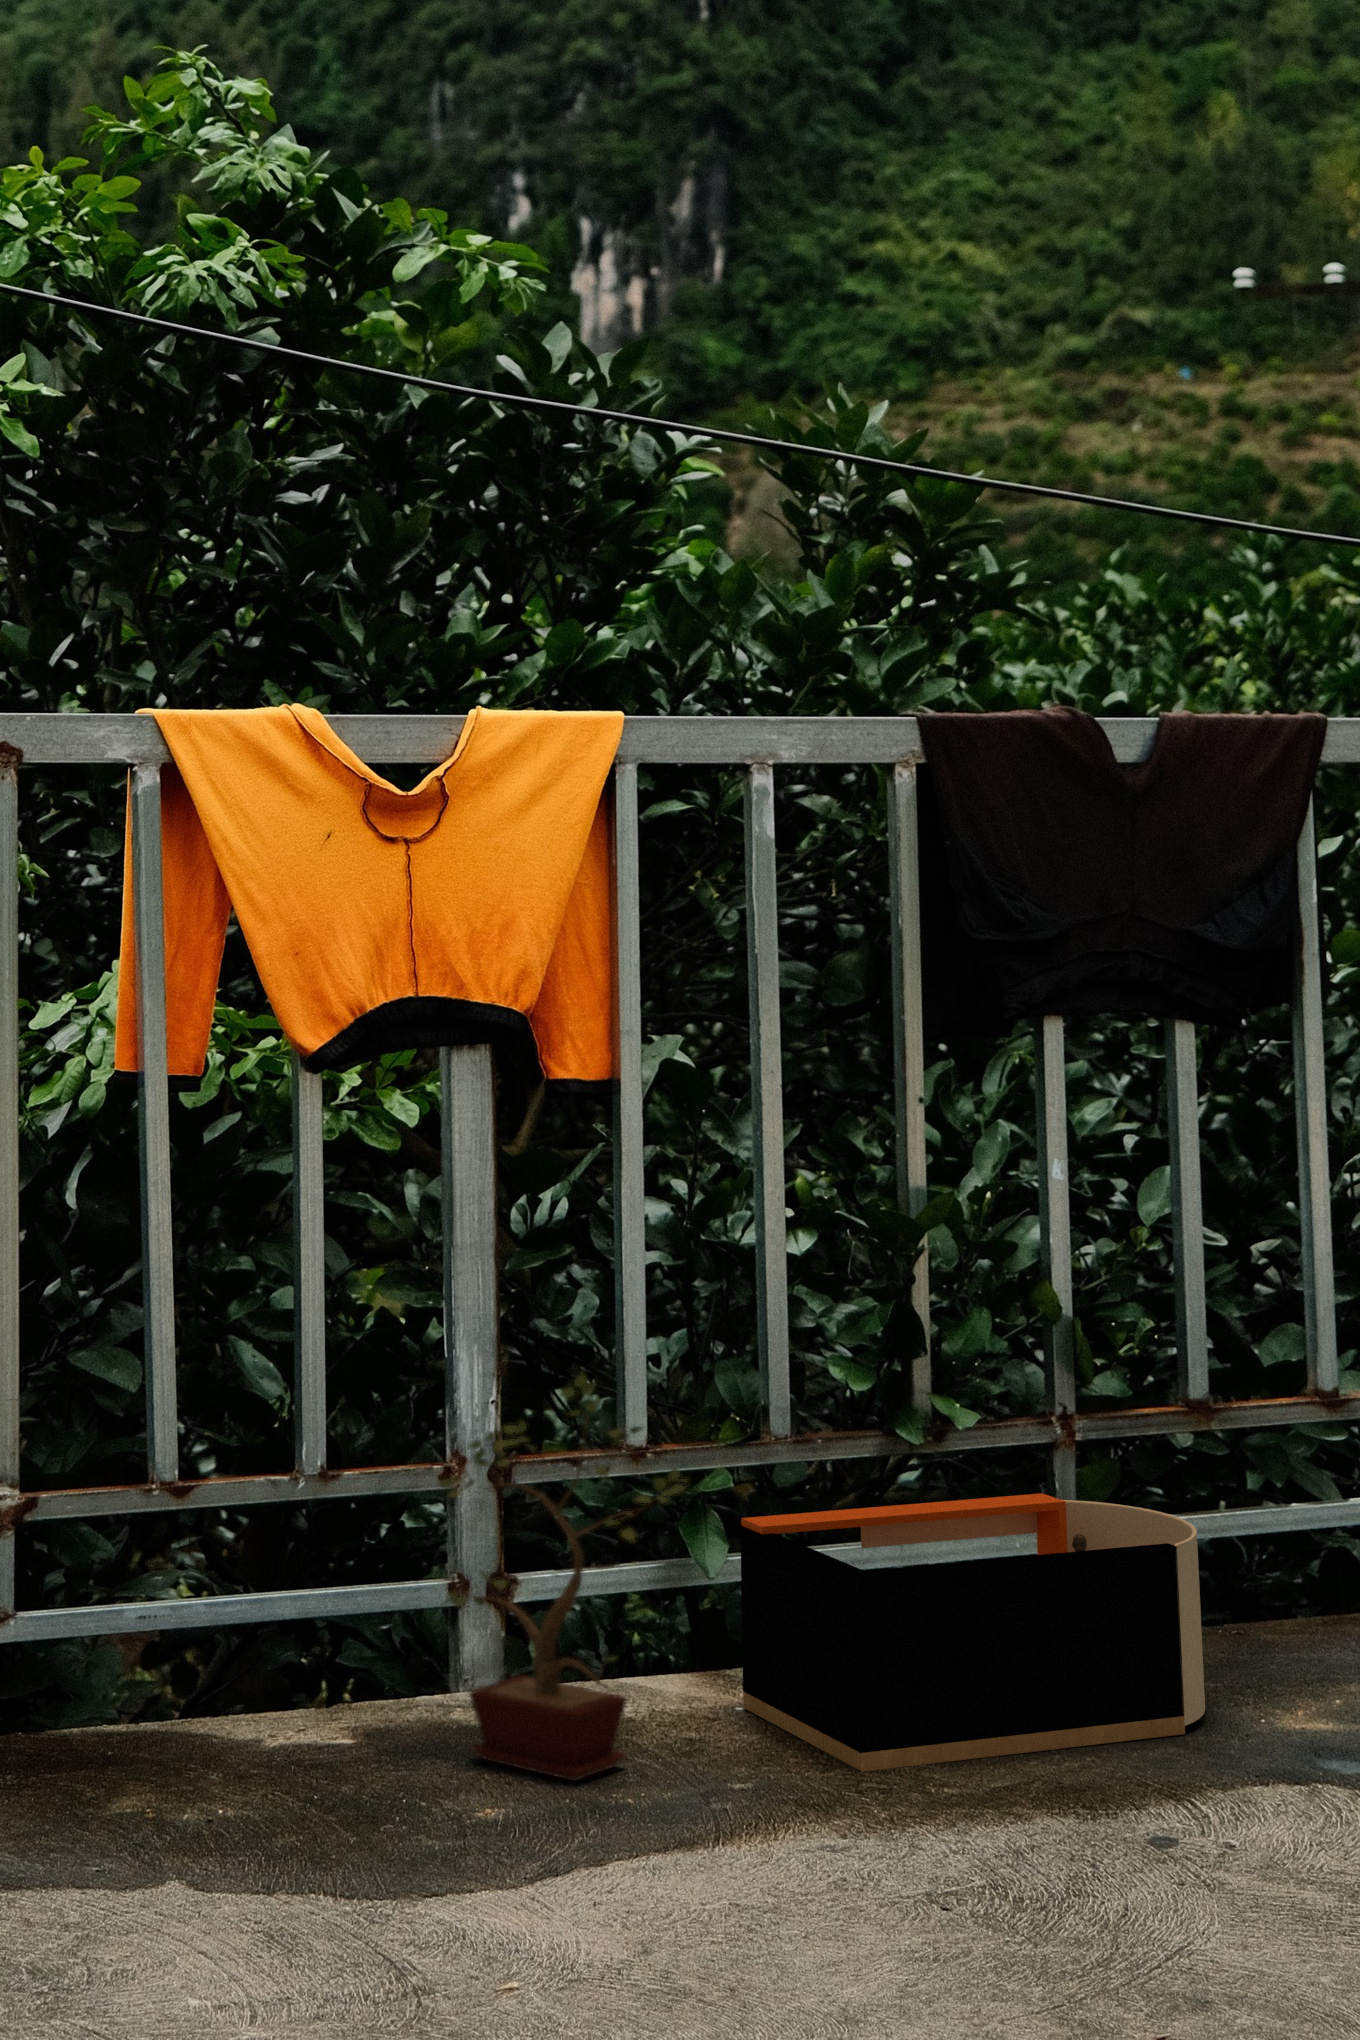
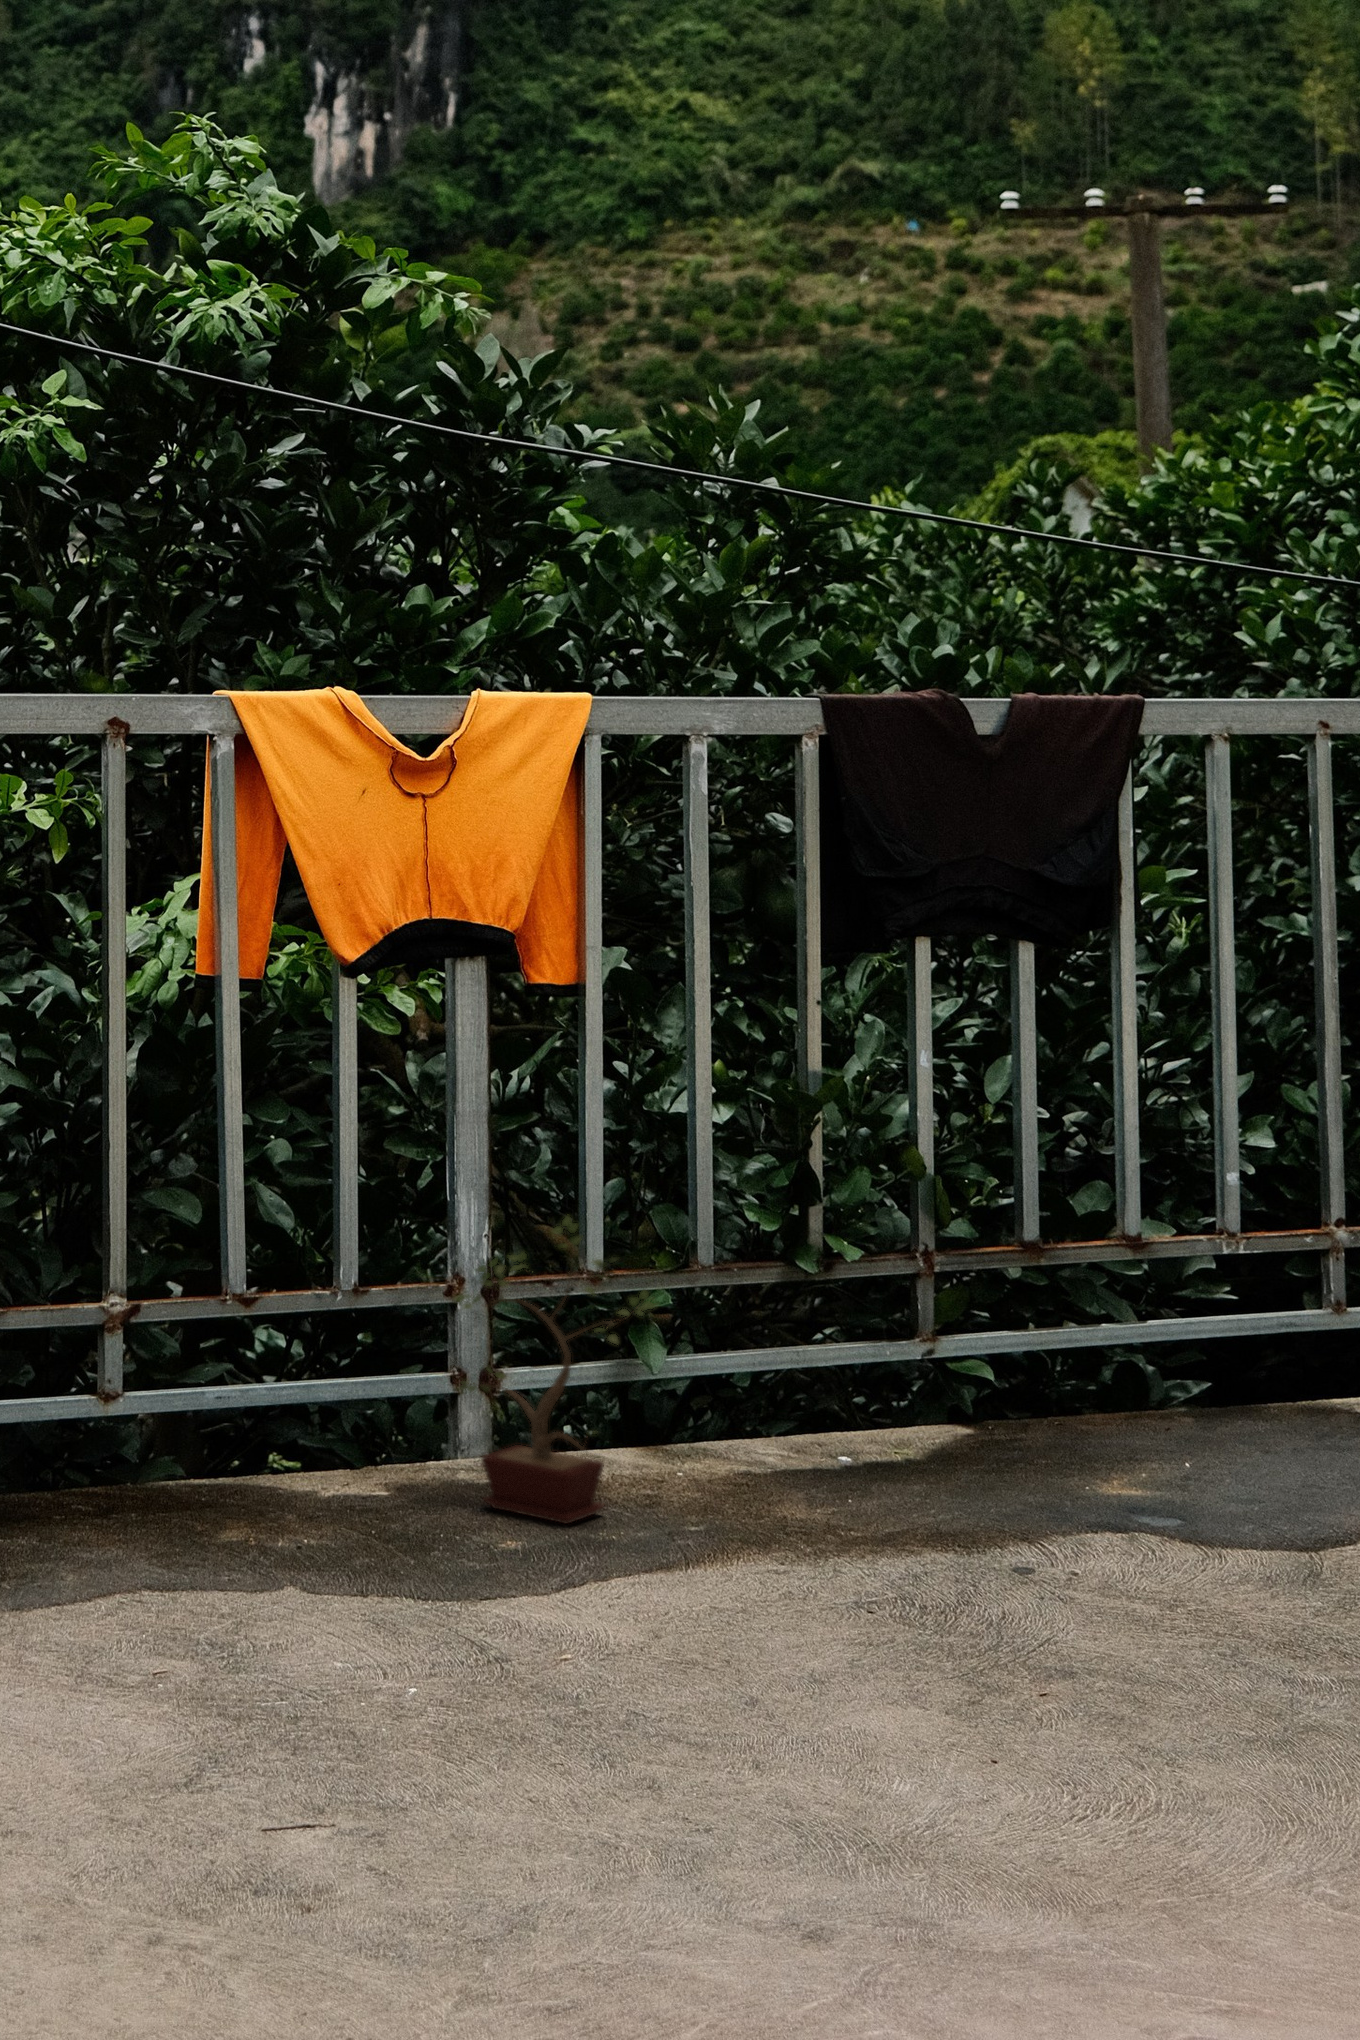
storage bin: present [740,1493,1205,1772] -> none [680,1312,1045,1521]

